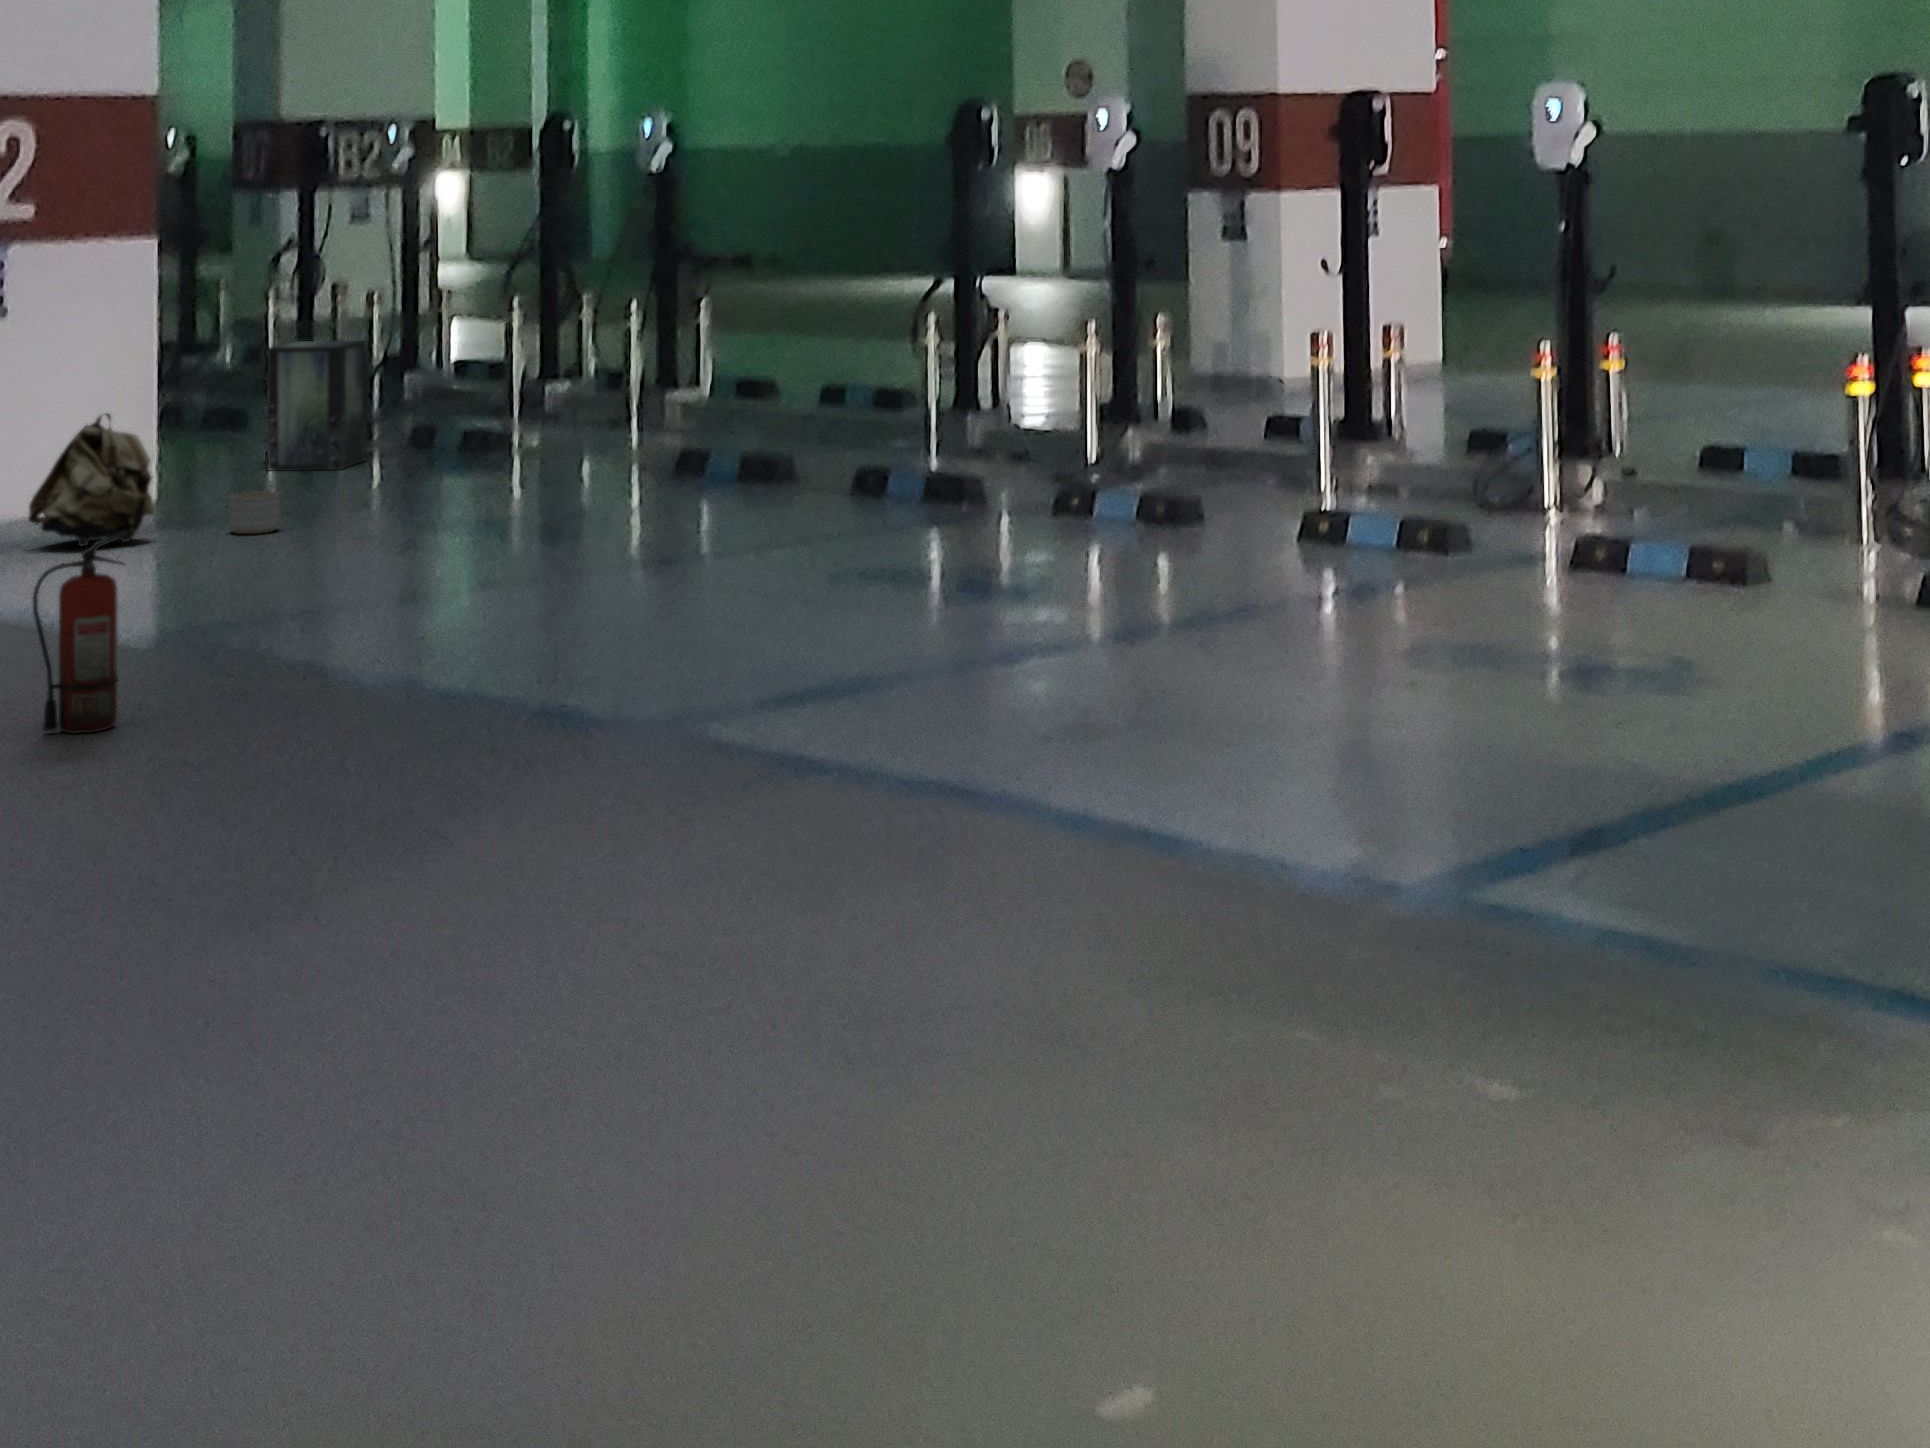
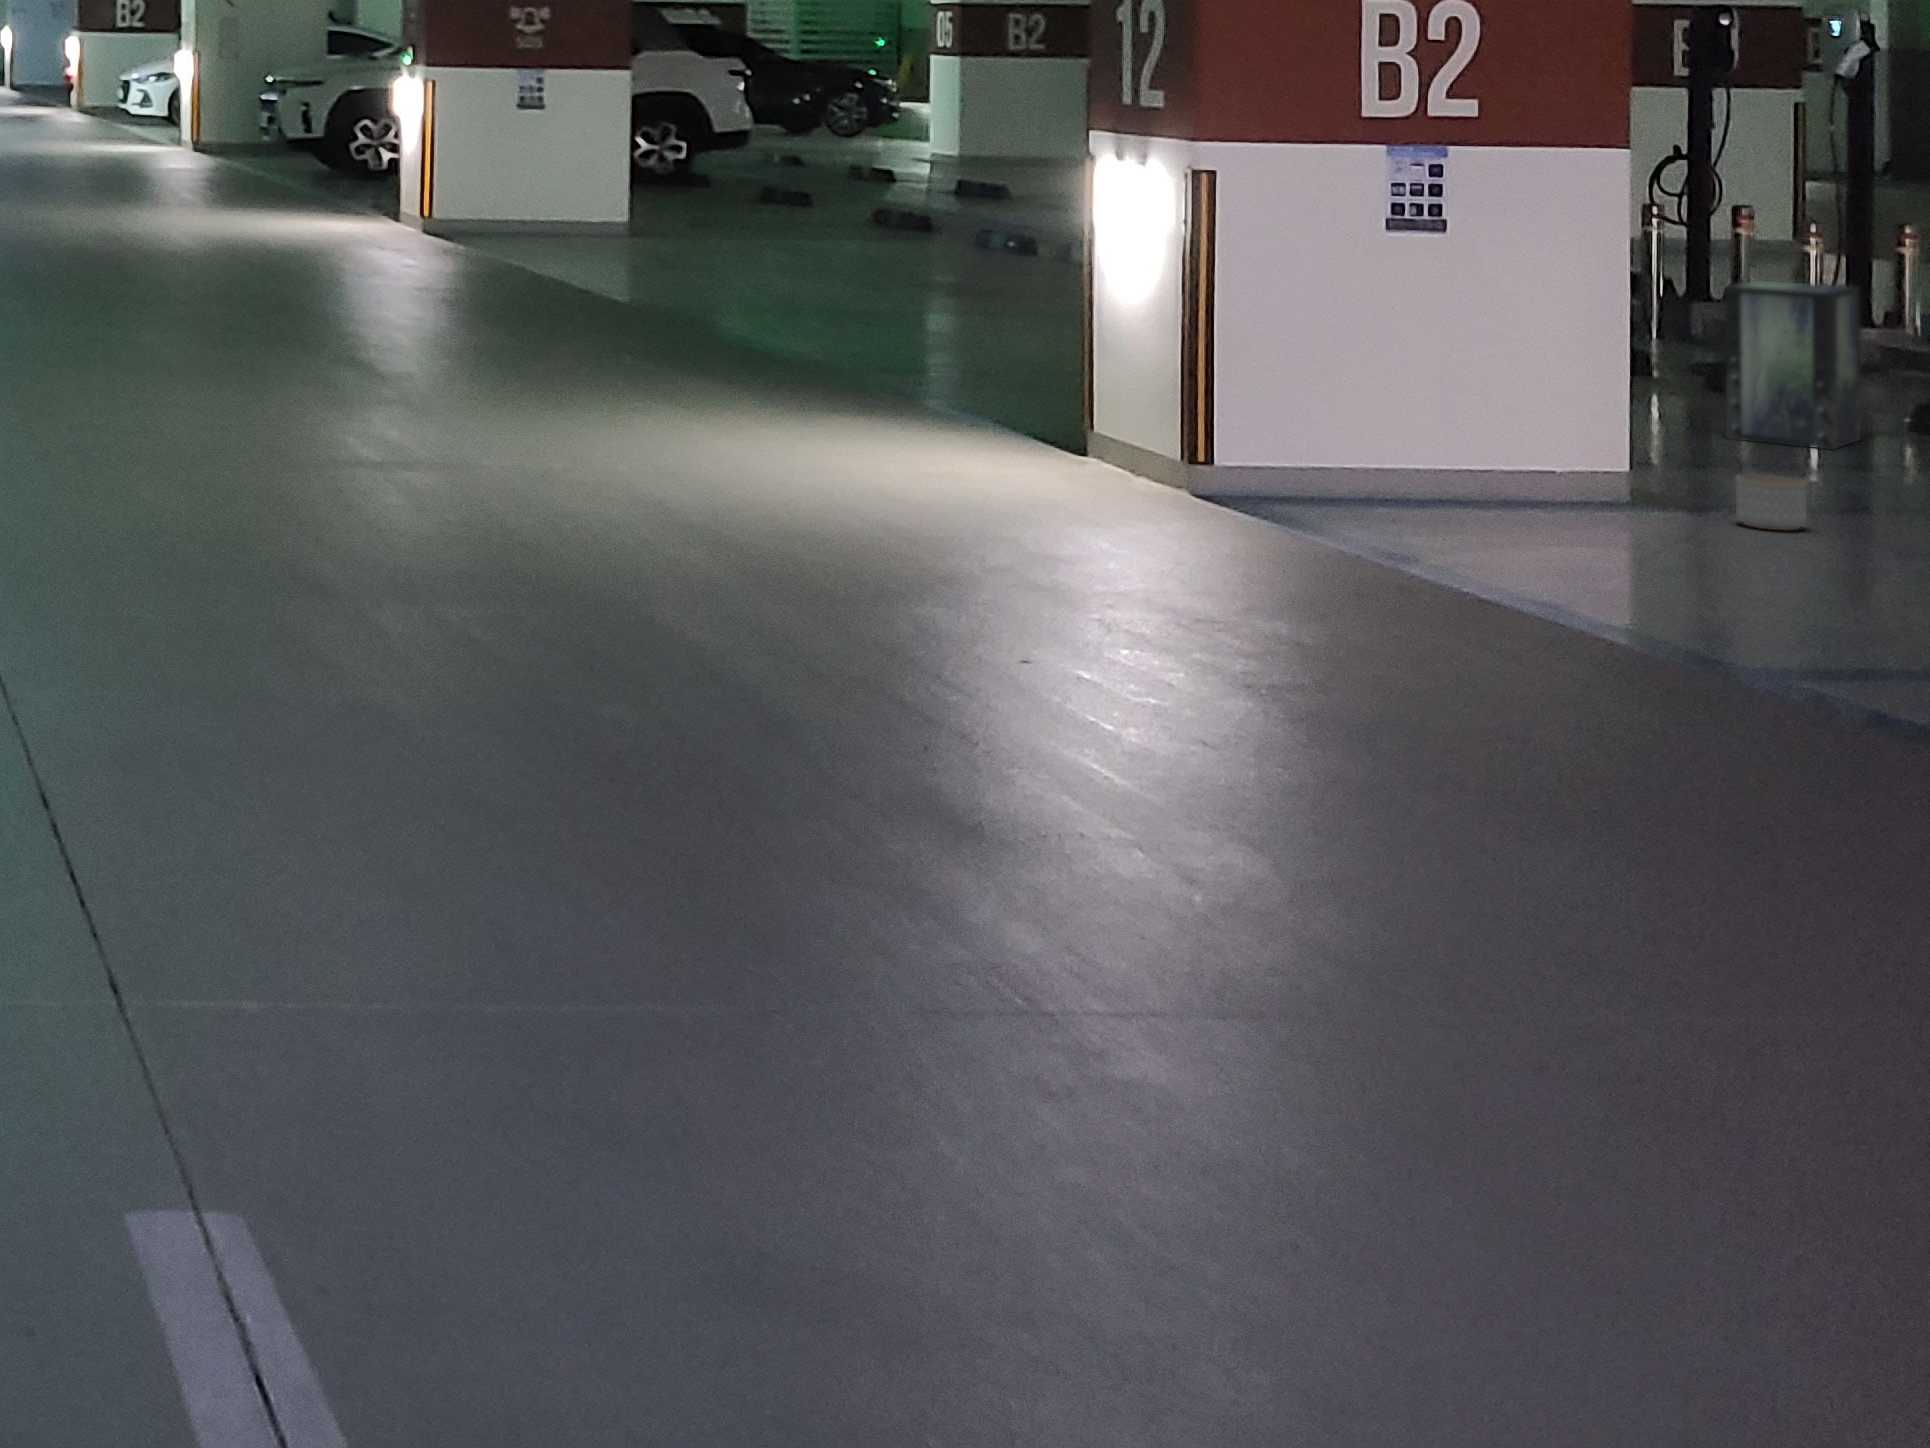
backpack: present [28,413,155,546] -> none [1477,356,1639,519]
fire extinguisher: present [32,532,130,734] -> none [1658,550,1792,808]

